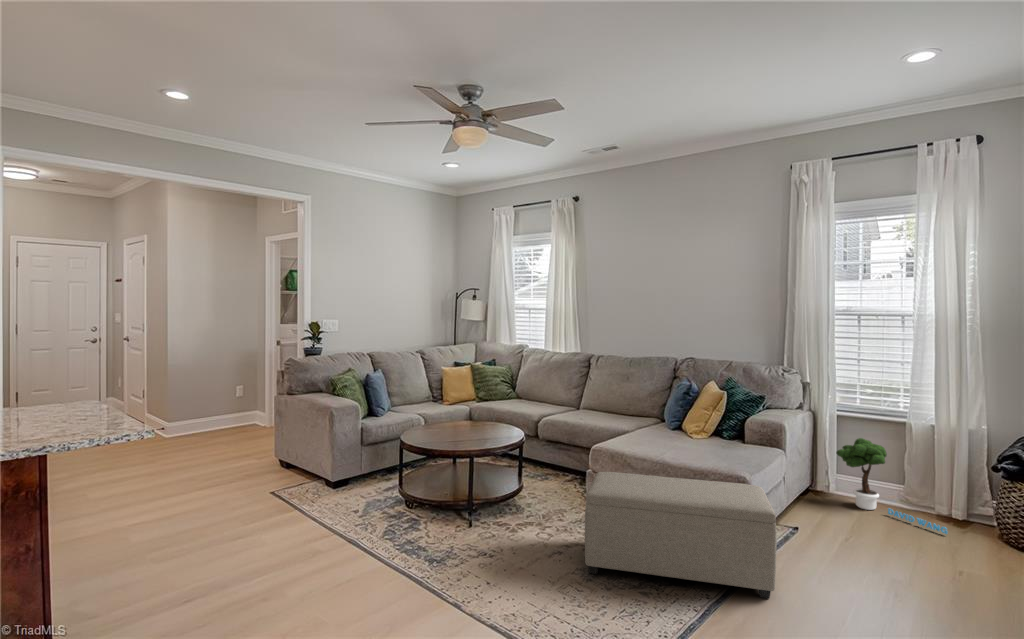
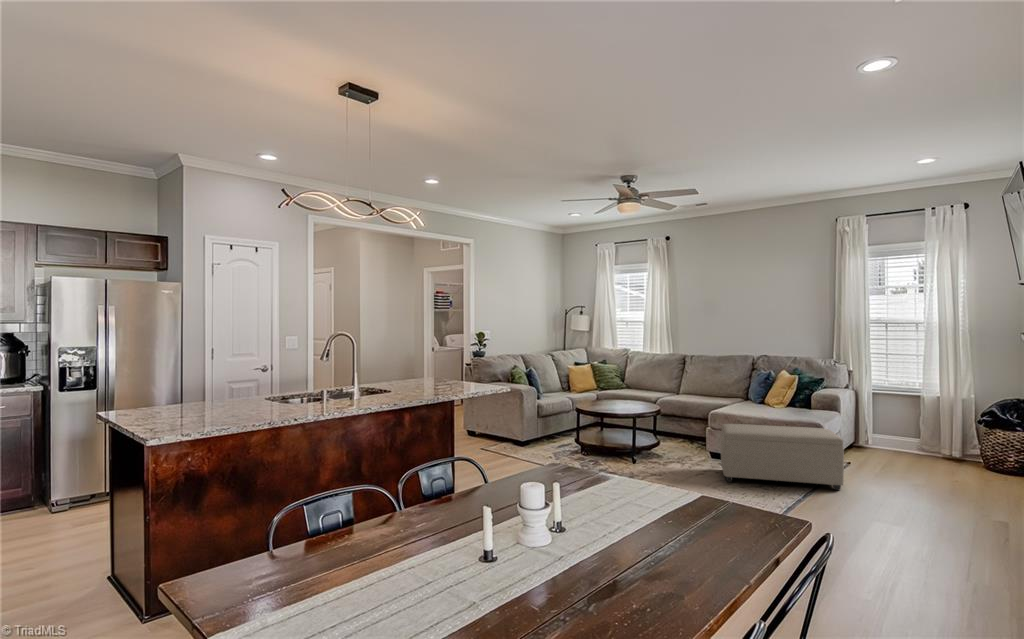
potted tree: present [836,438,947,534] -> none [874,407,950,465]

